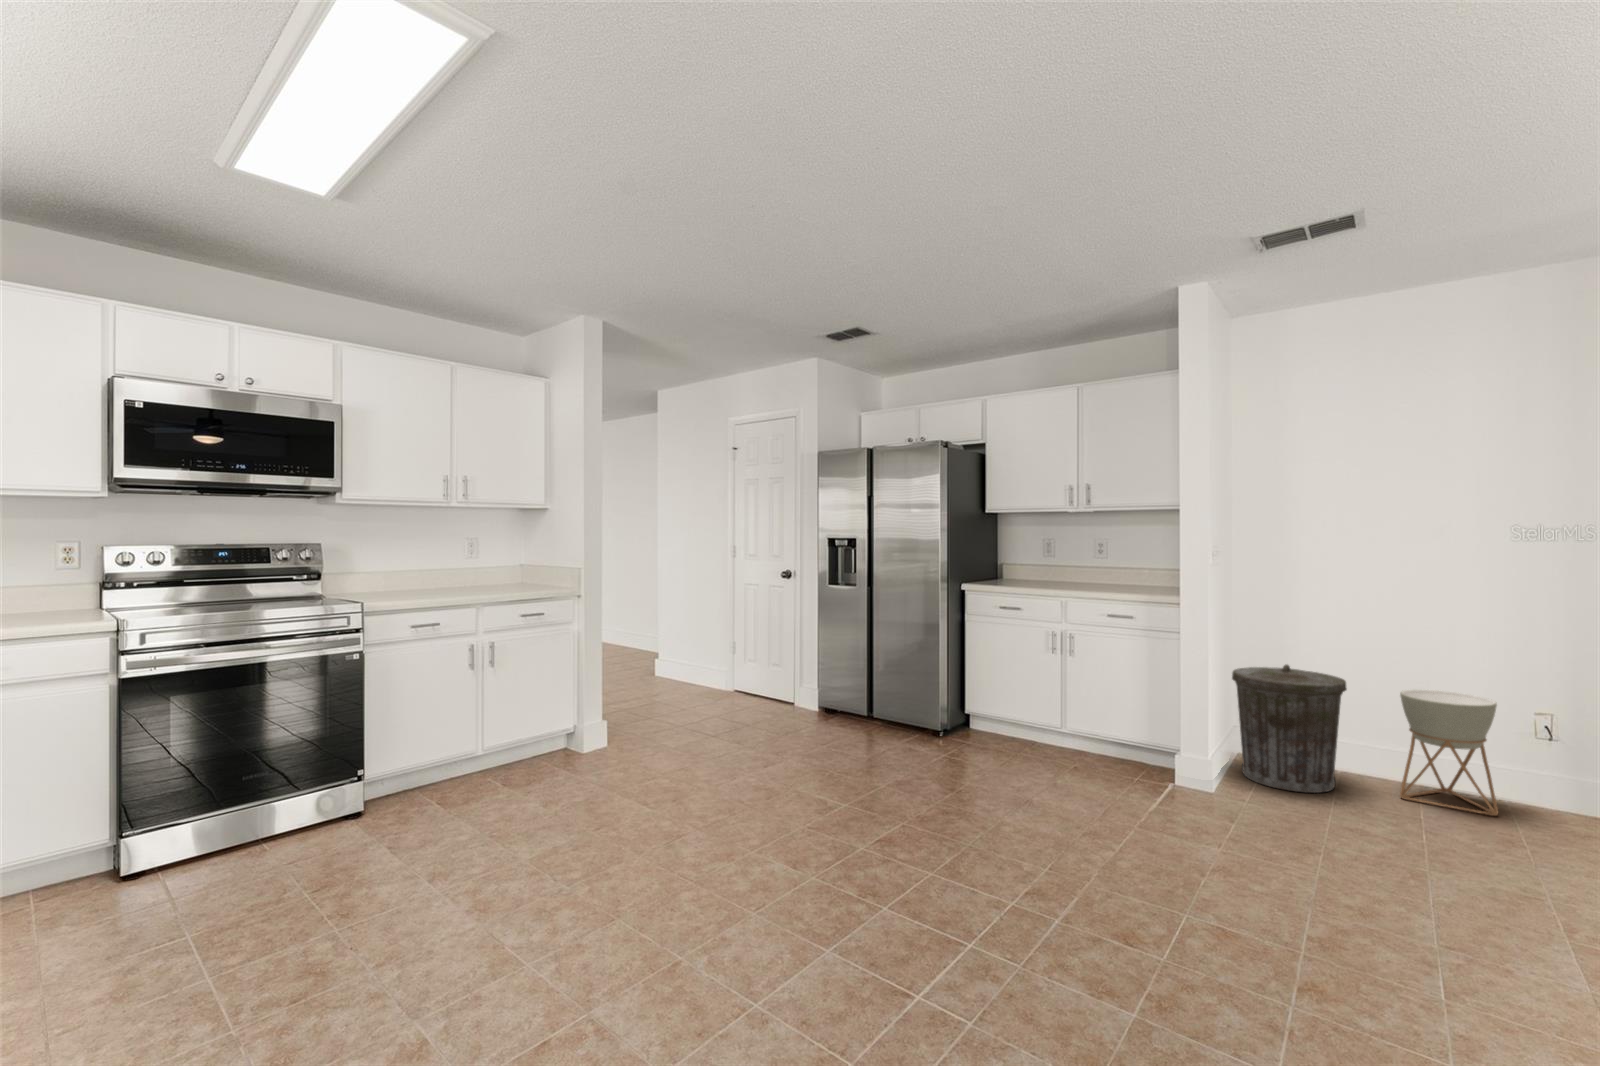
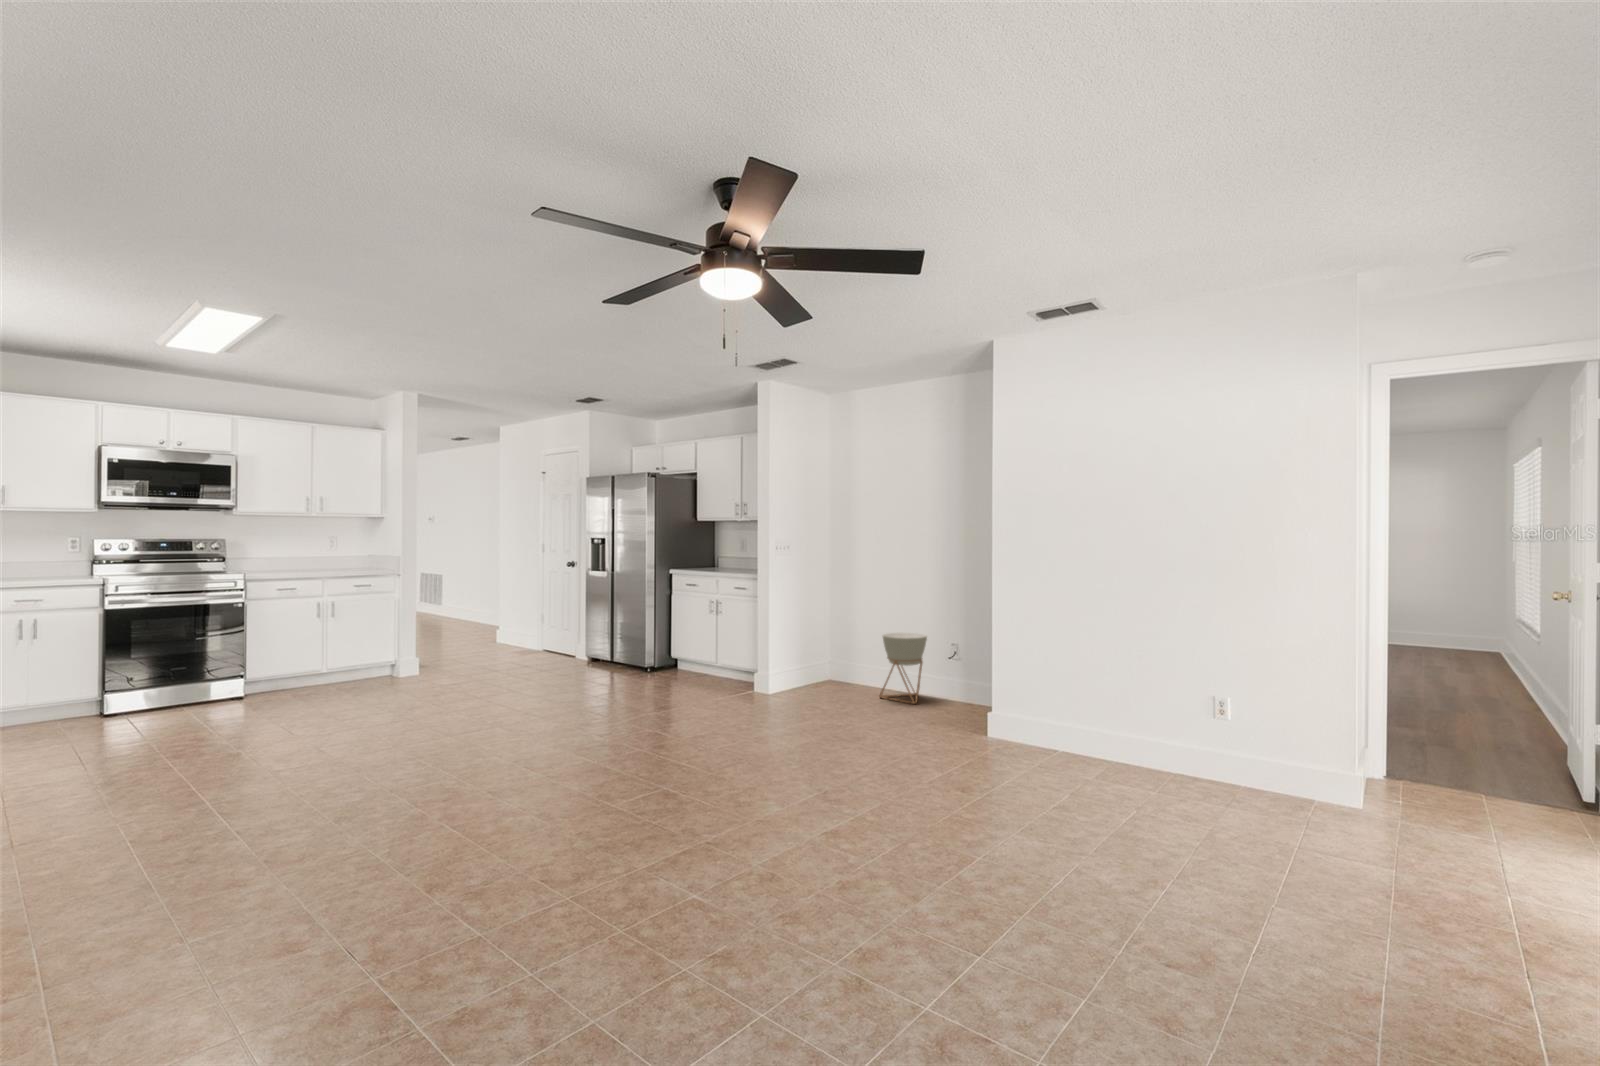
trash can: present [1232,665,1347,793] -> none [801,618,861,695]

